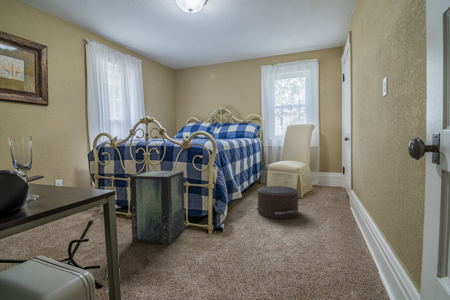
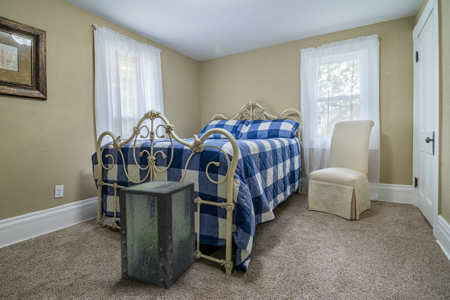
pouf: present [254,186,298,219] -> none [289,202,358,253]

